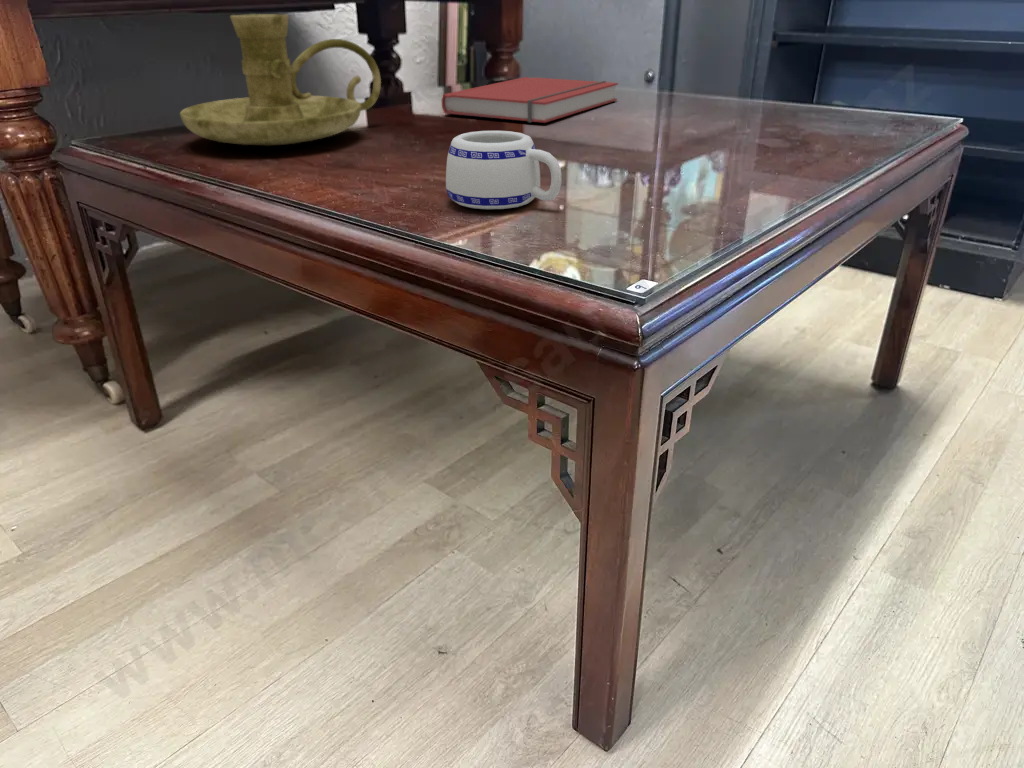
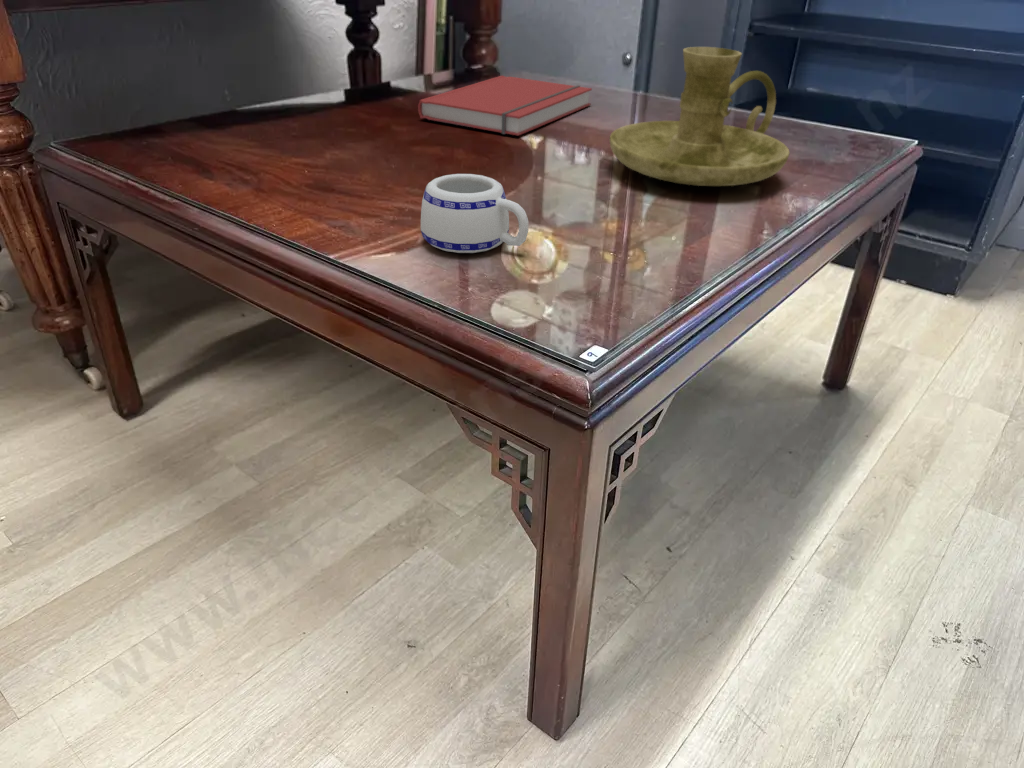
candle holder: present [180,14,381,146] -> present [610,47,790,186]

